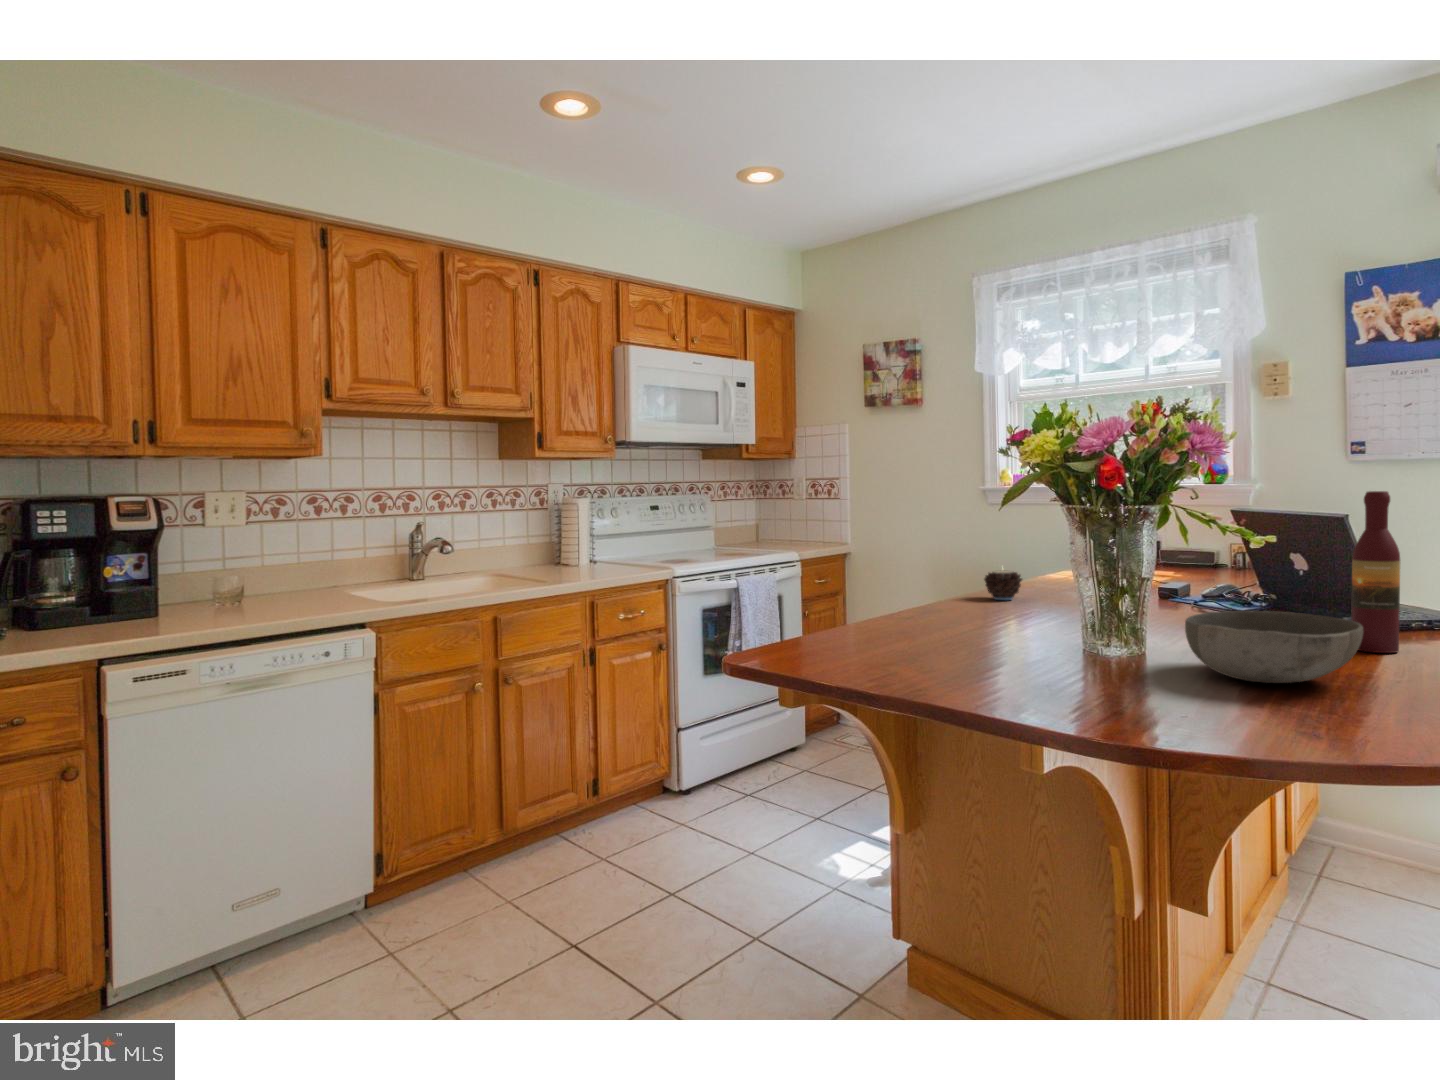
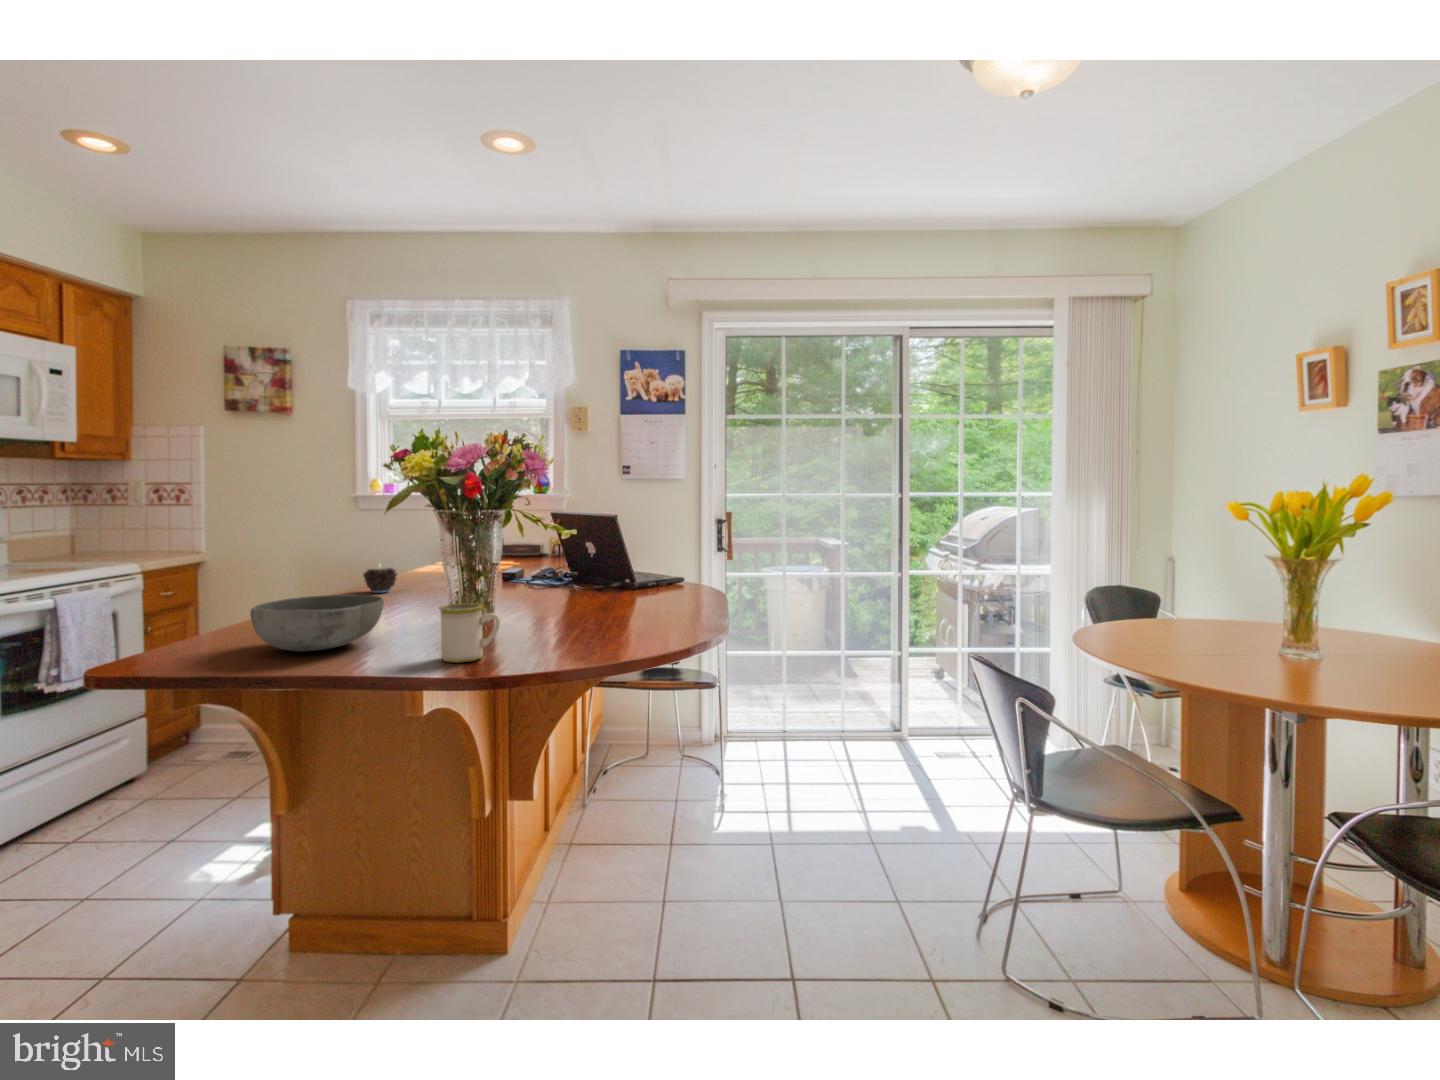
wine bottle: present [1351,491,1400,653] -> none [620,504,644,607]
bowl: present [1185,611,1363,683] -> present [250,595,384,652]
mug: none [1062,631,1148,712] -> present [439,603,500,663]

